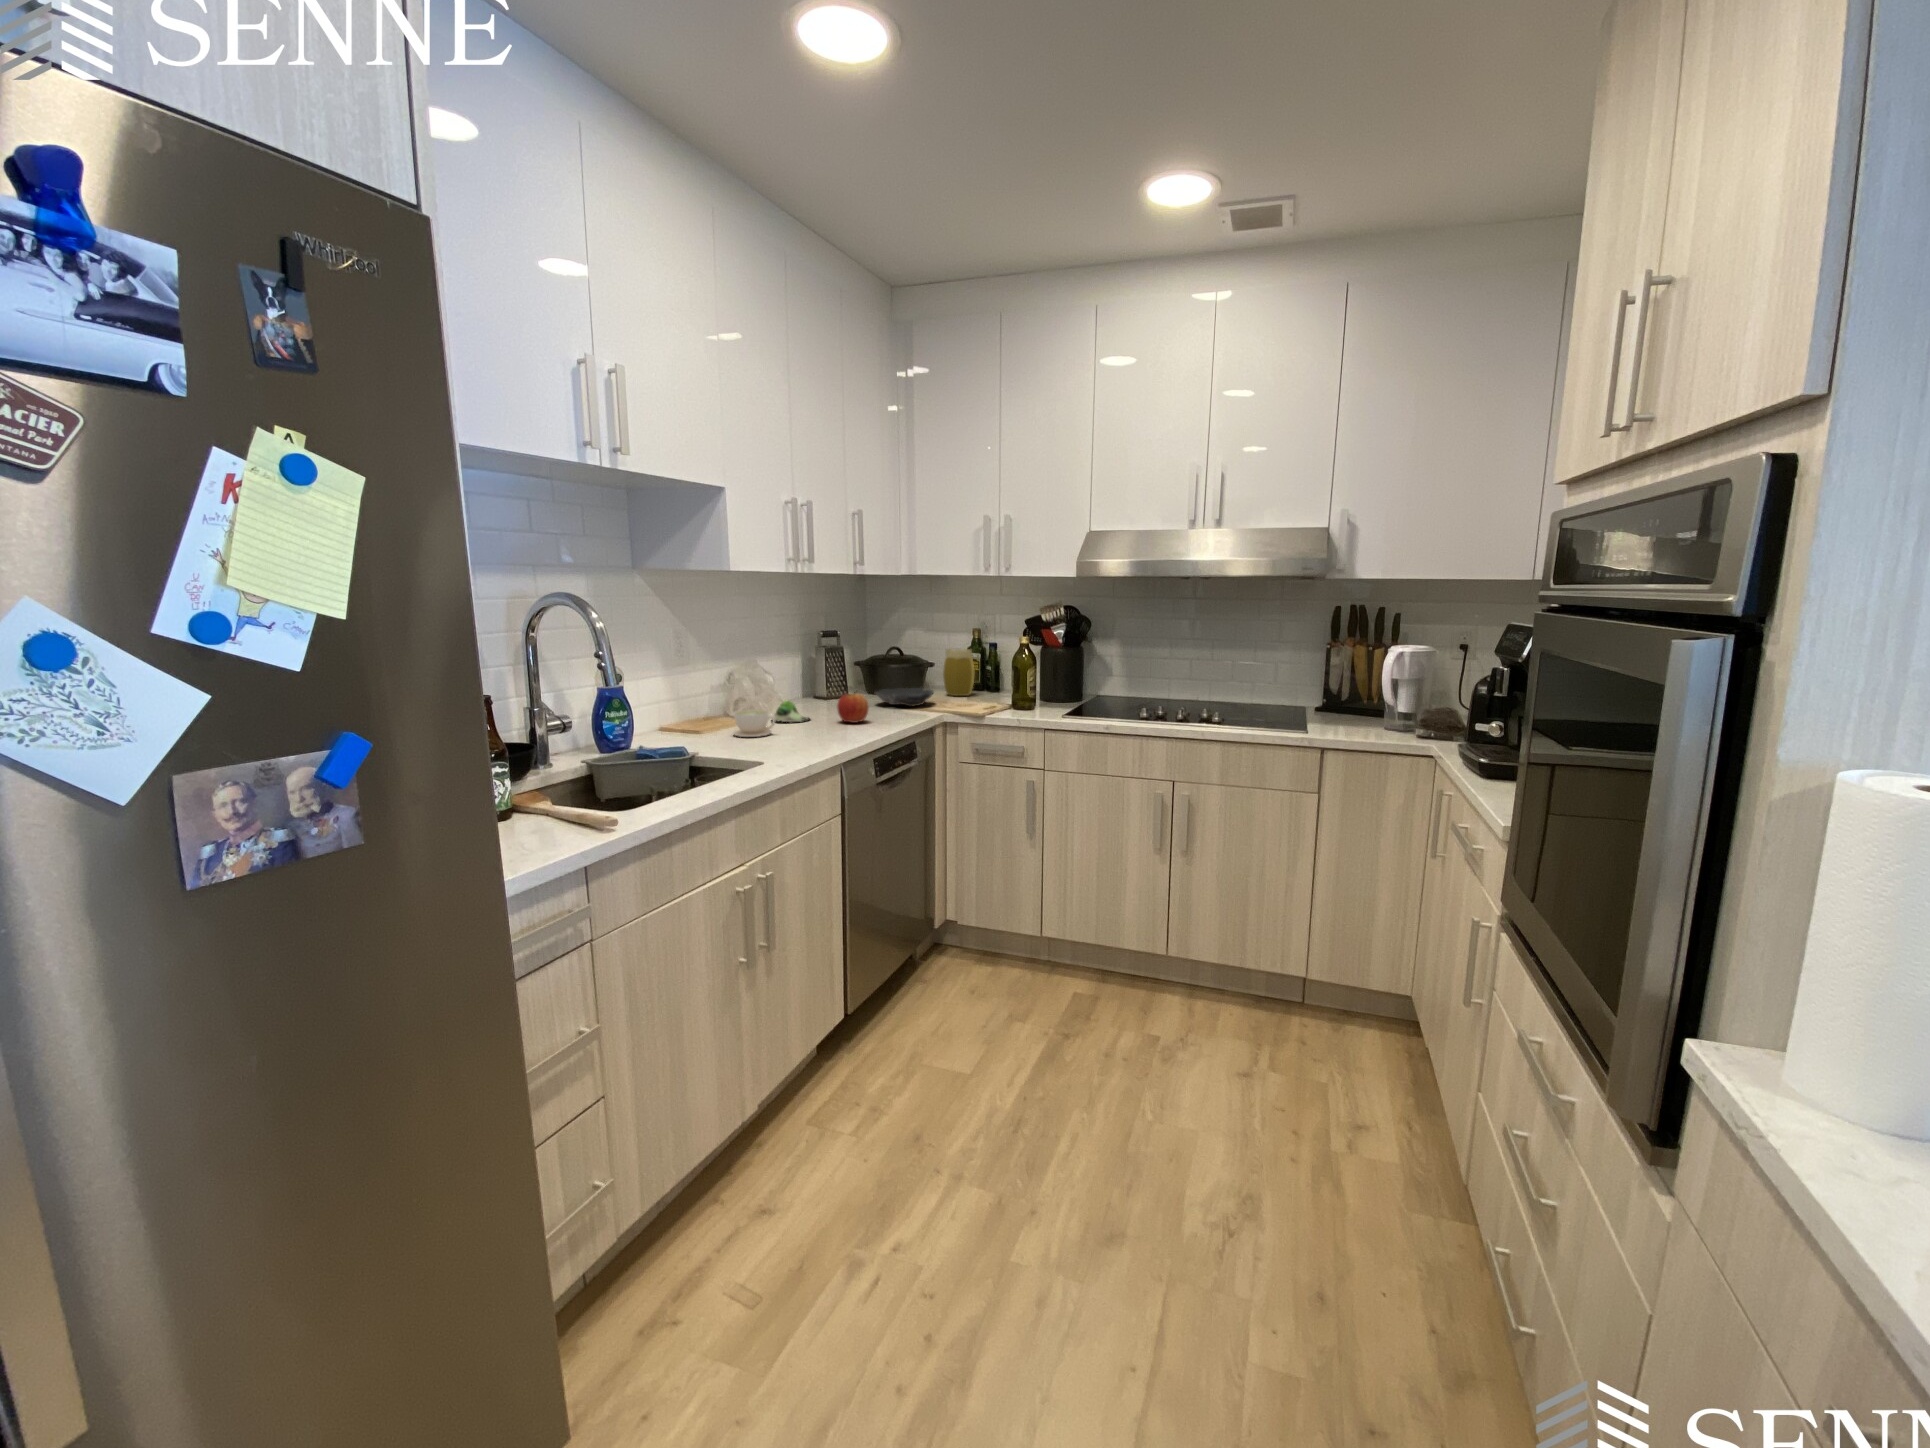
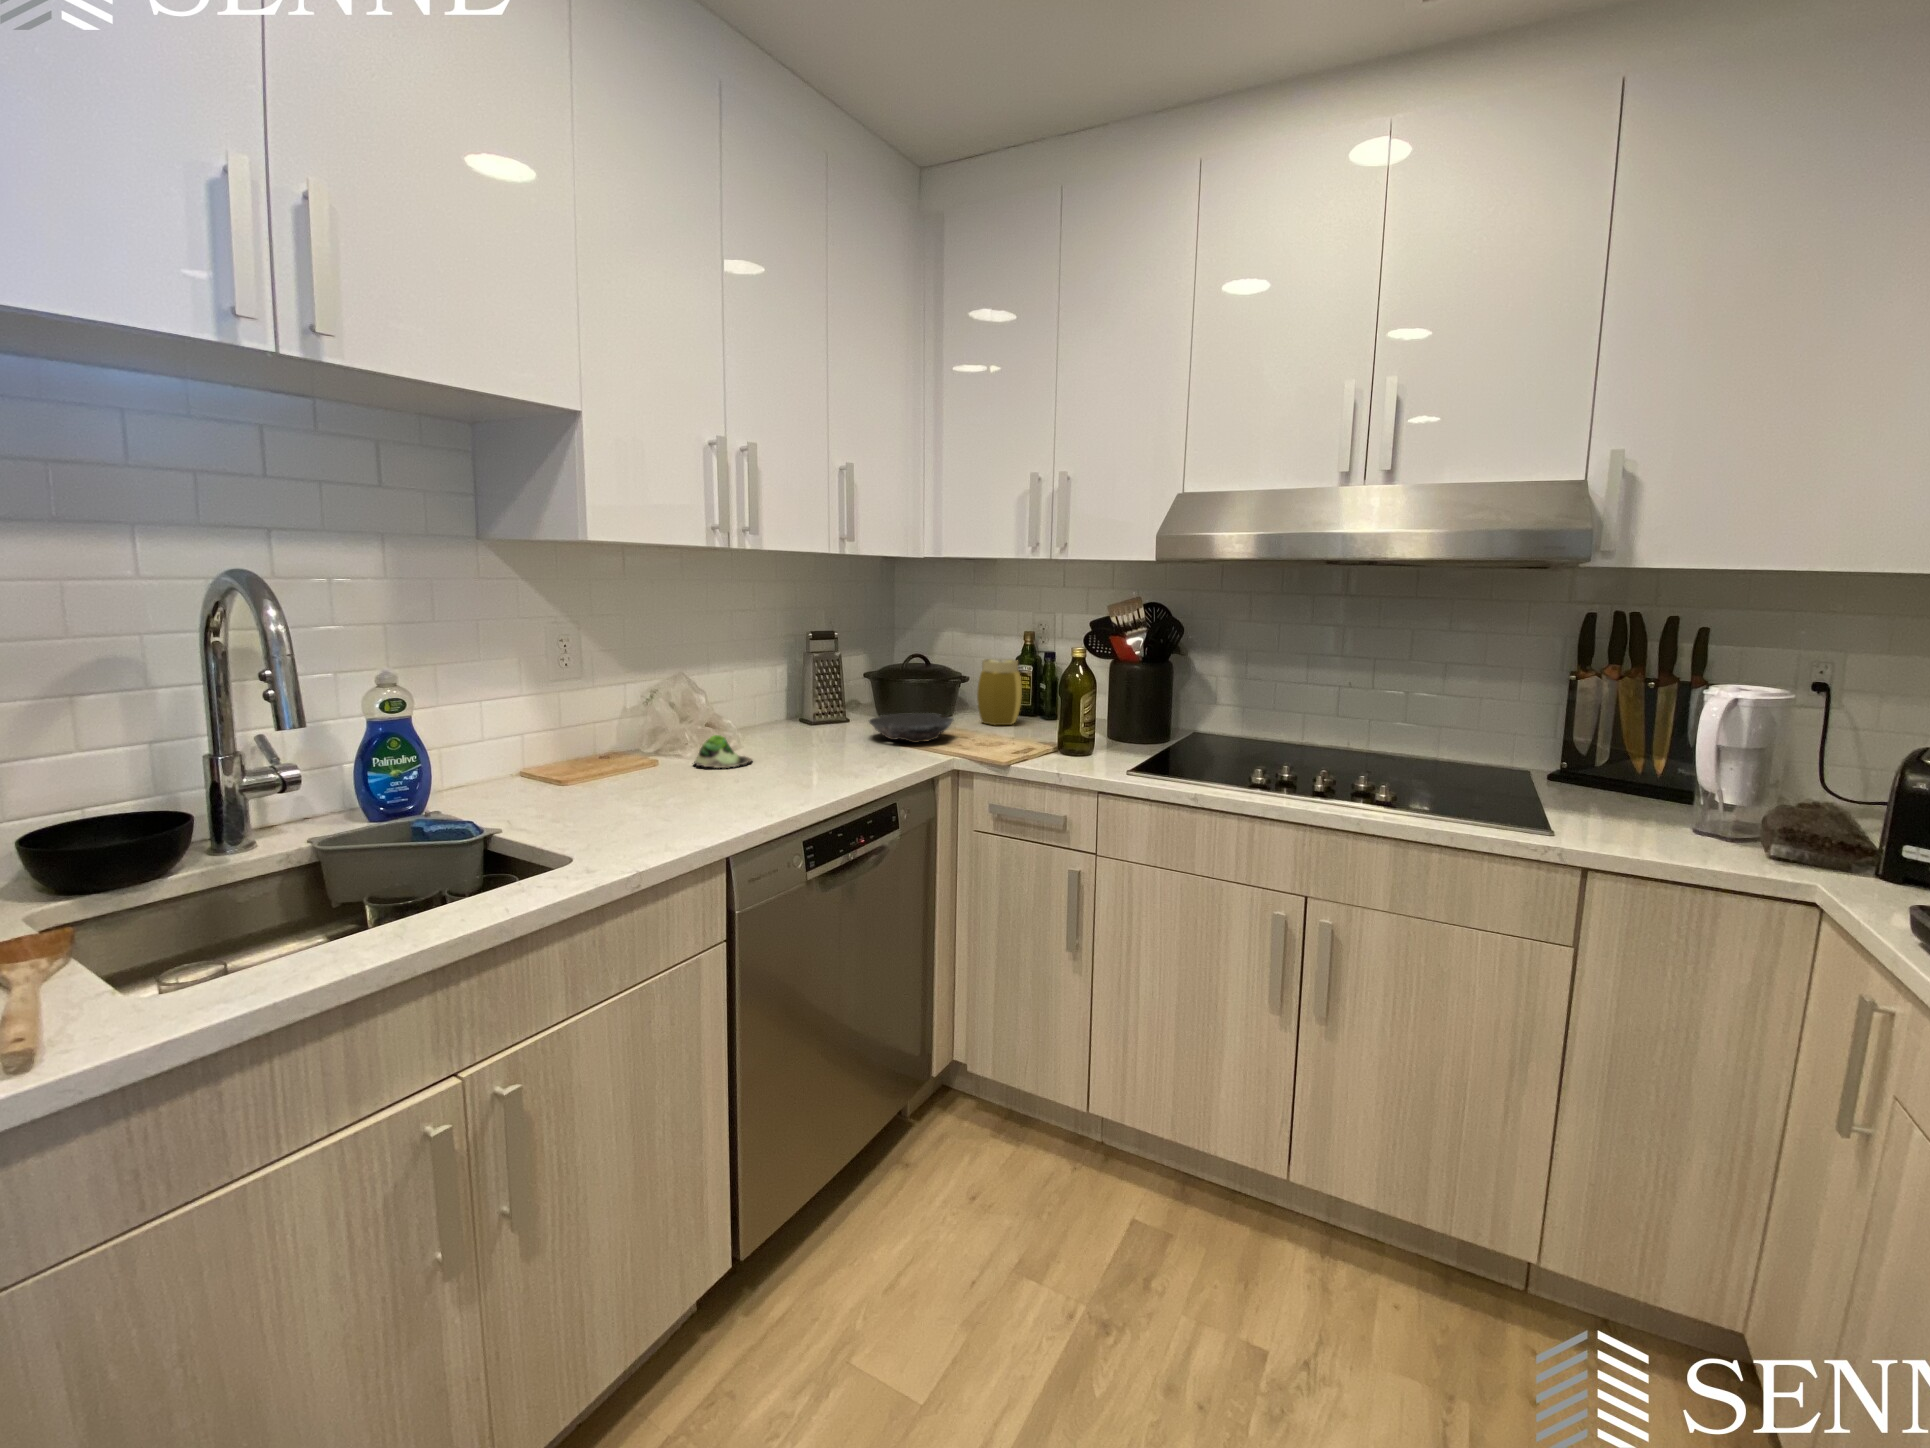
apple: present [837,692,869,723] -> none [784,725,830,773]
coffee cup: present [734,710,776,737] -> none [601,753,668,798]

